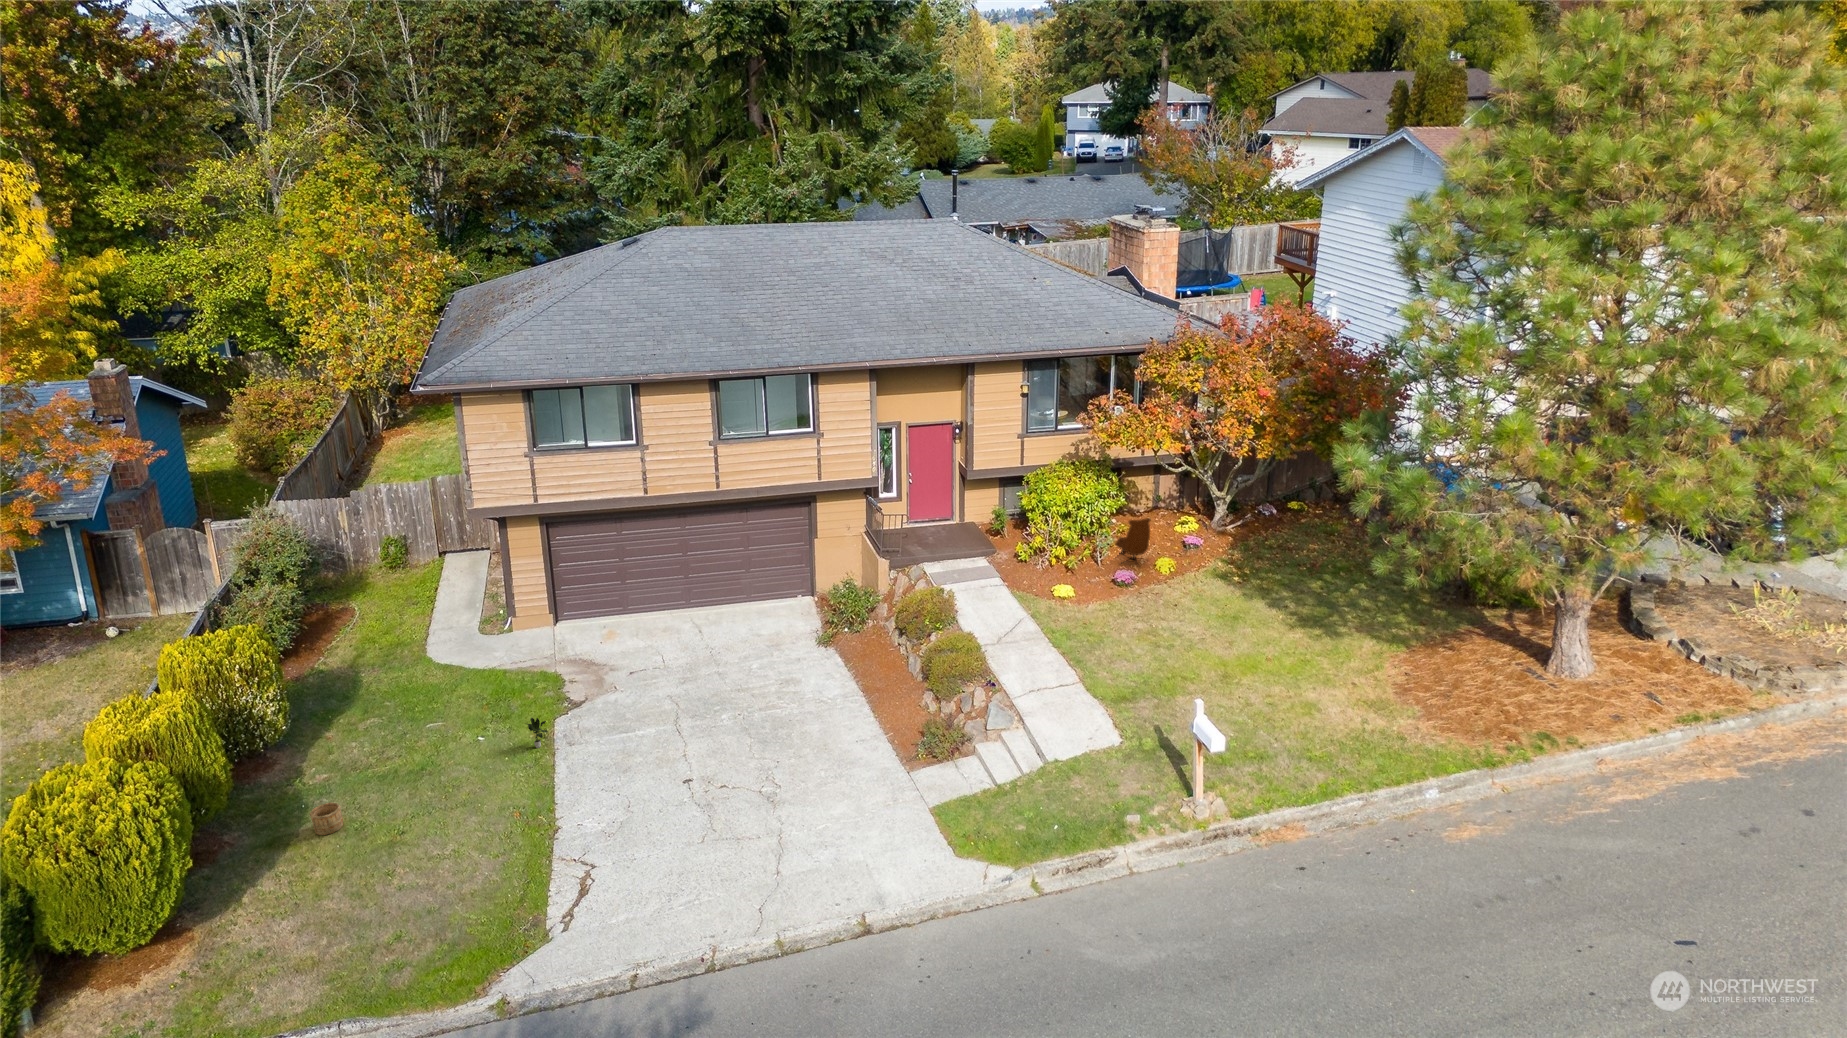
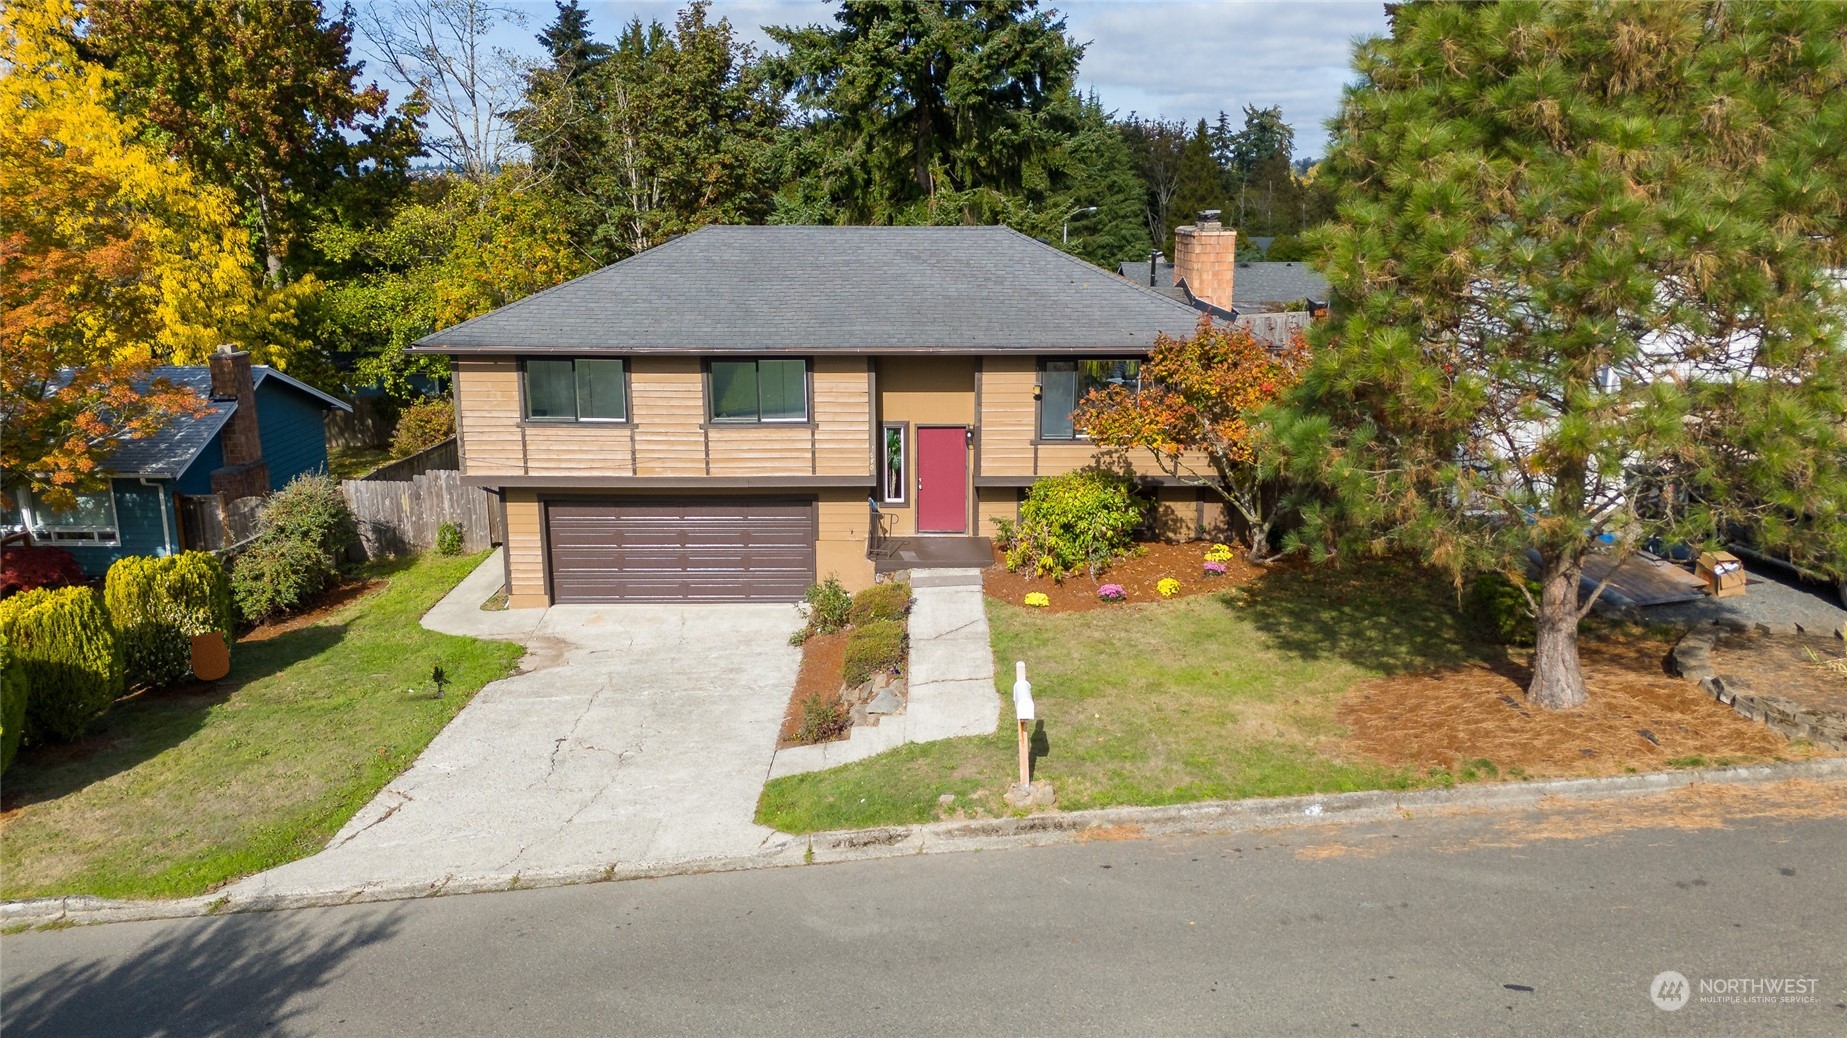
lounge chair: present [1115,518,1151,564] -> present [188,631,238,695]
wooden bucket: present [310,802,343,835] -> none [185,716,219,745]

